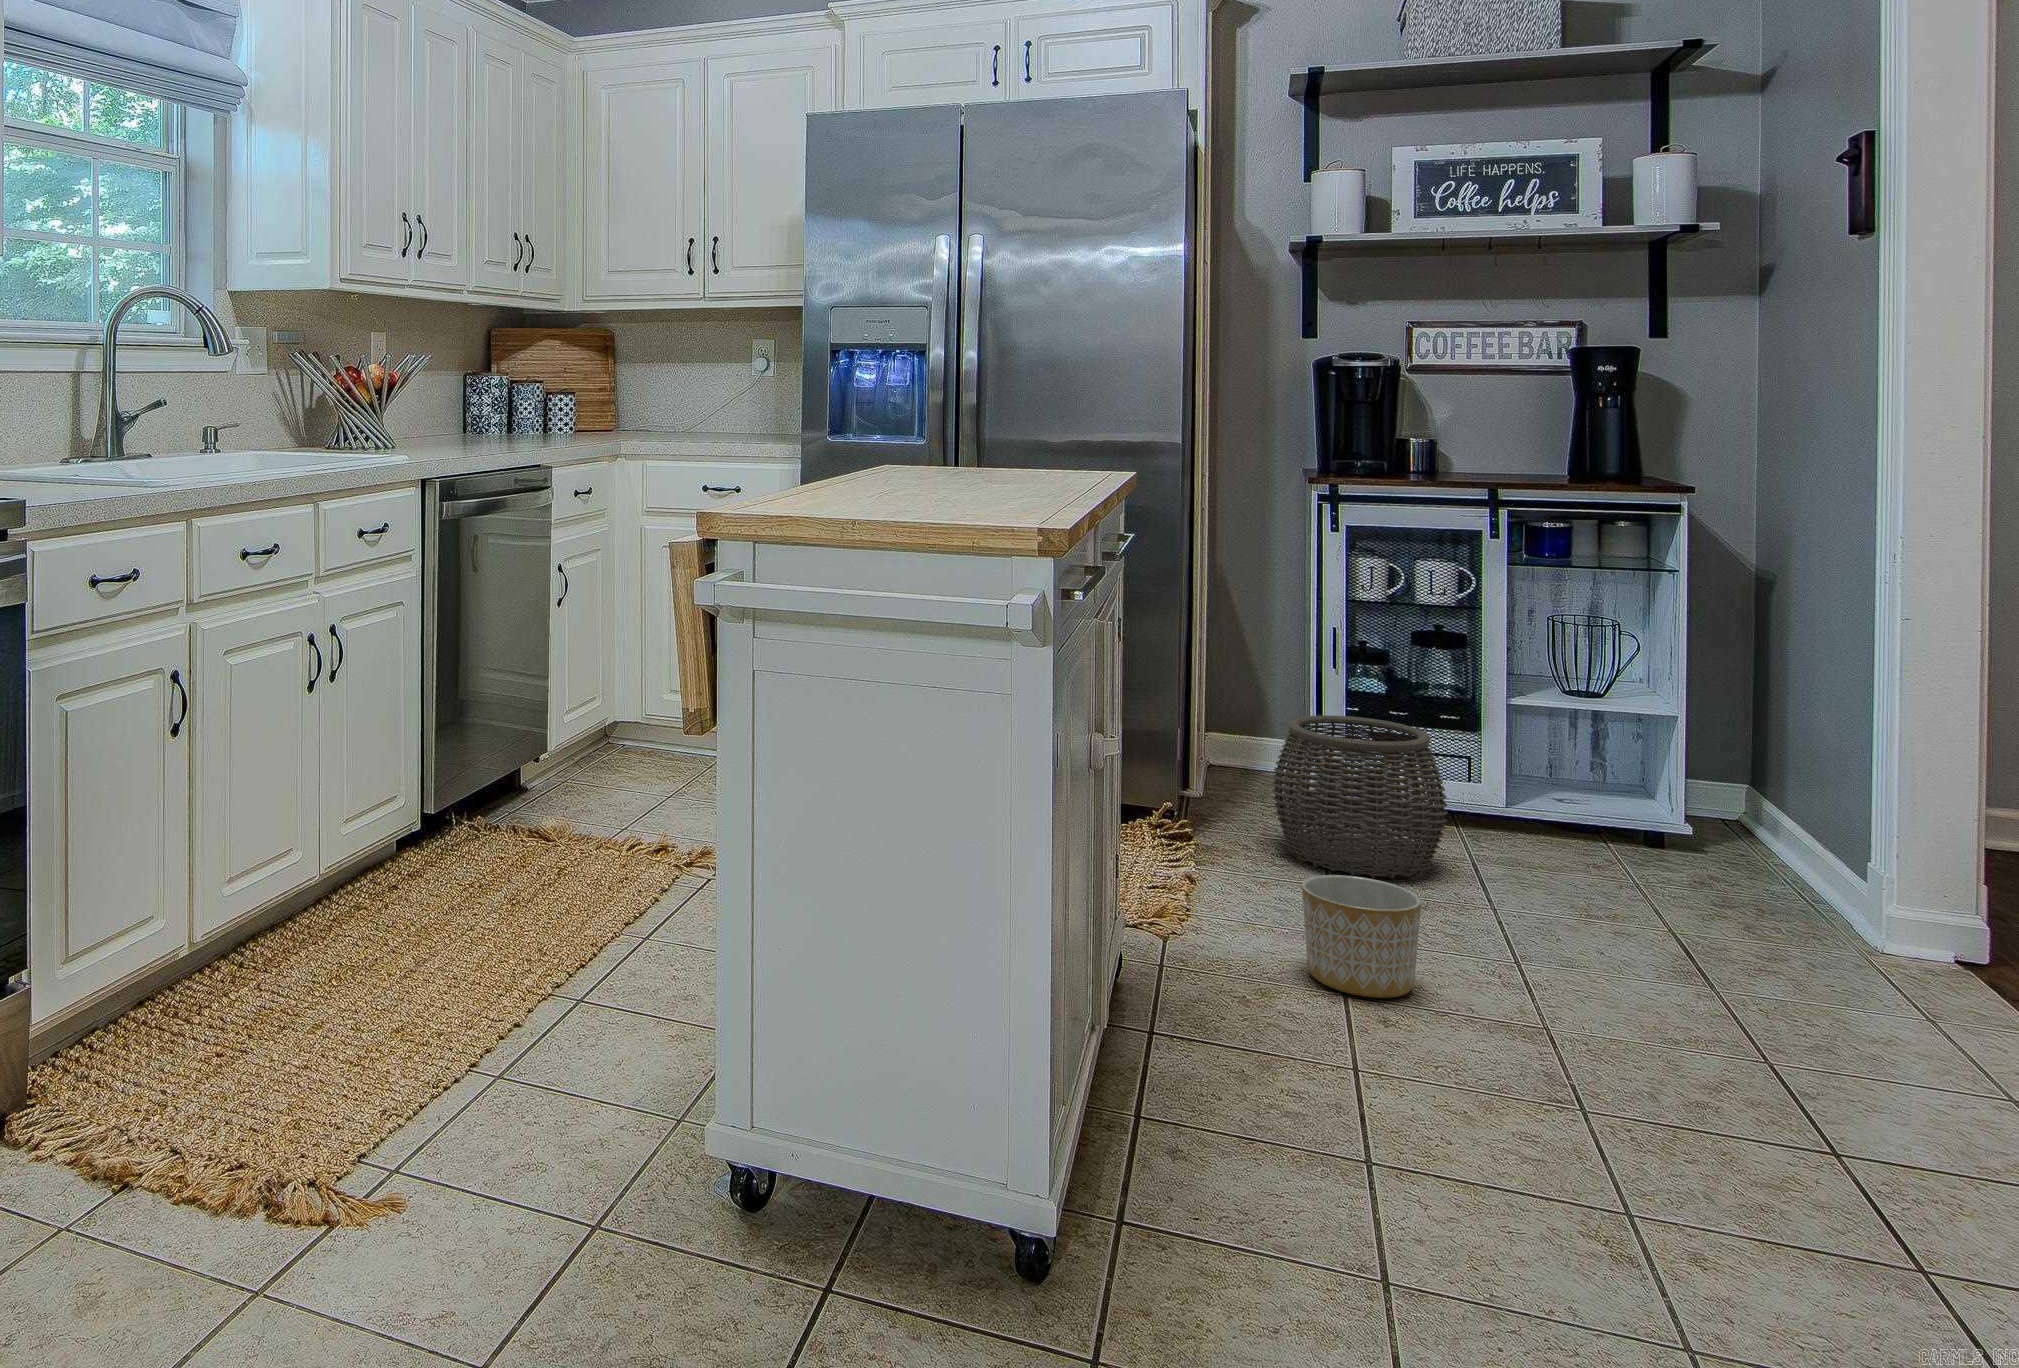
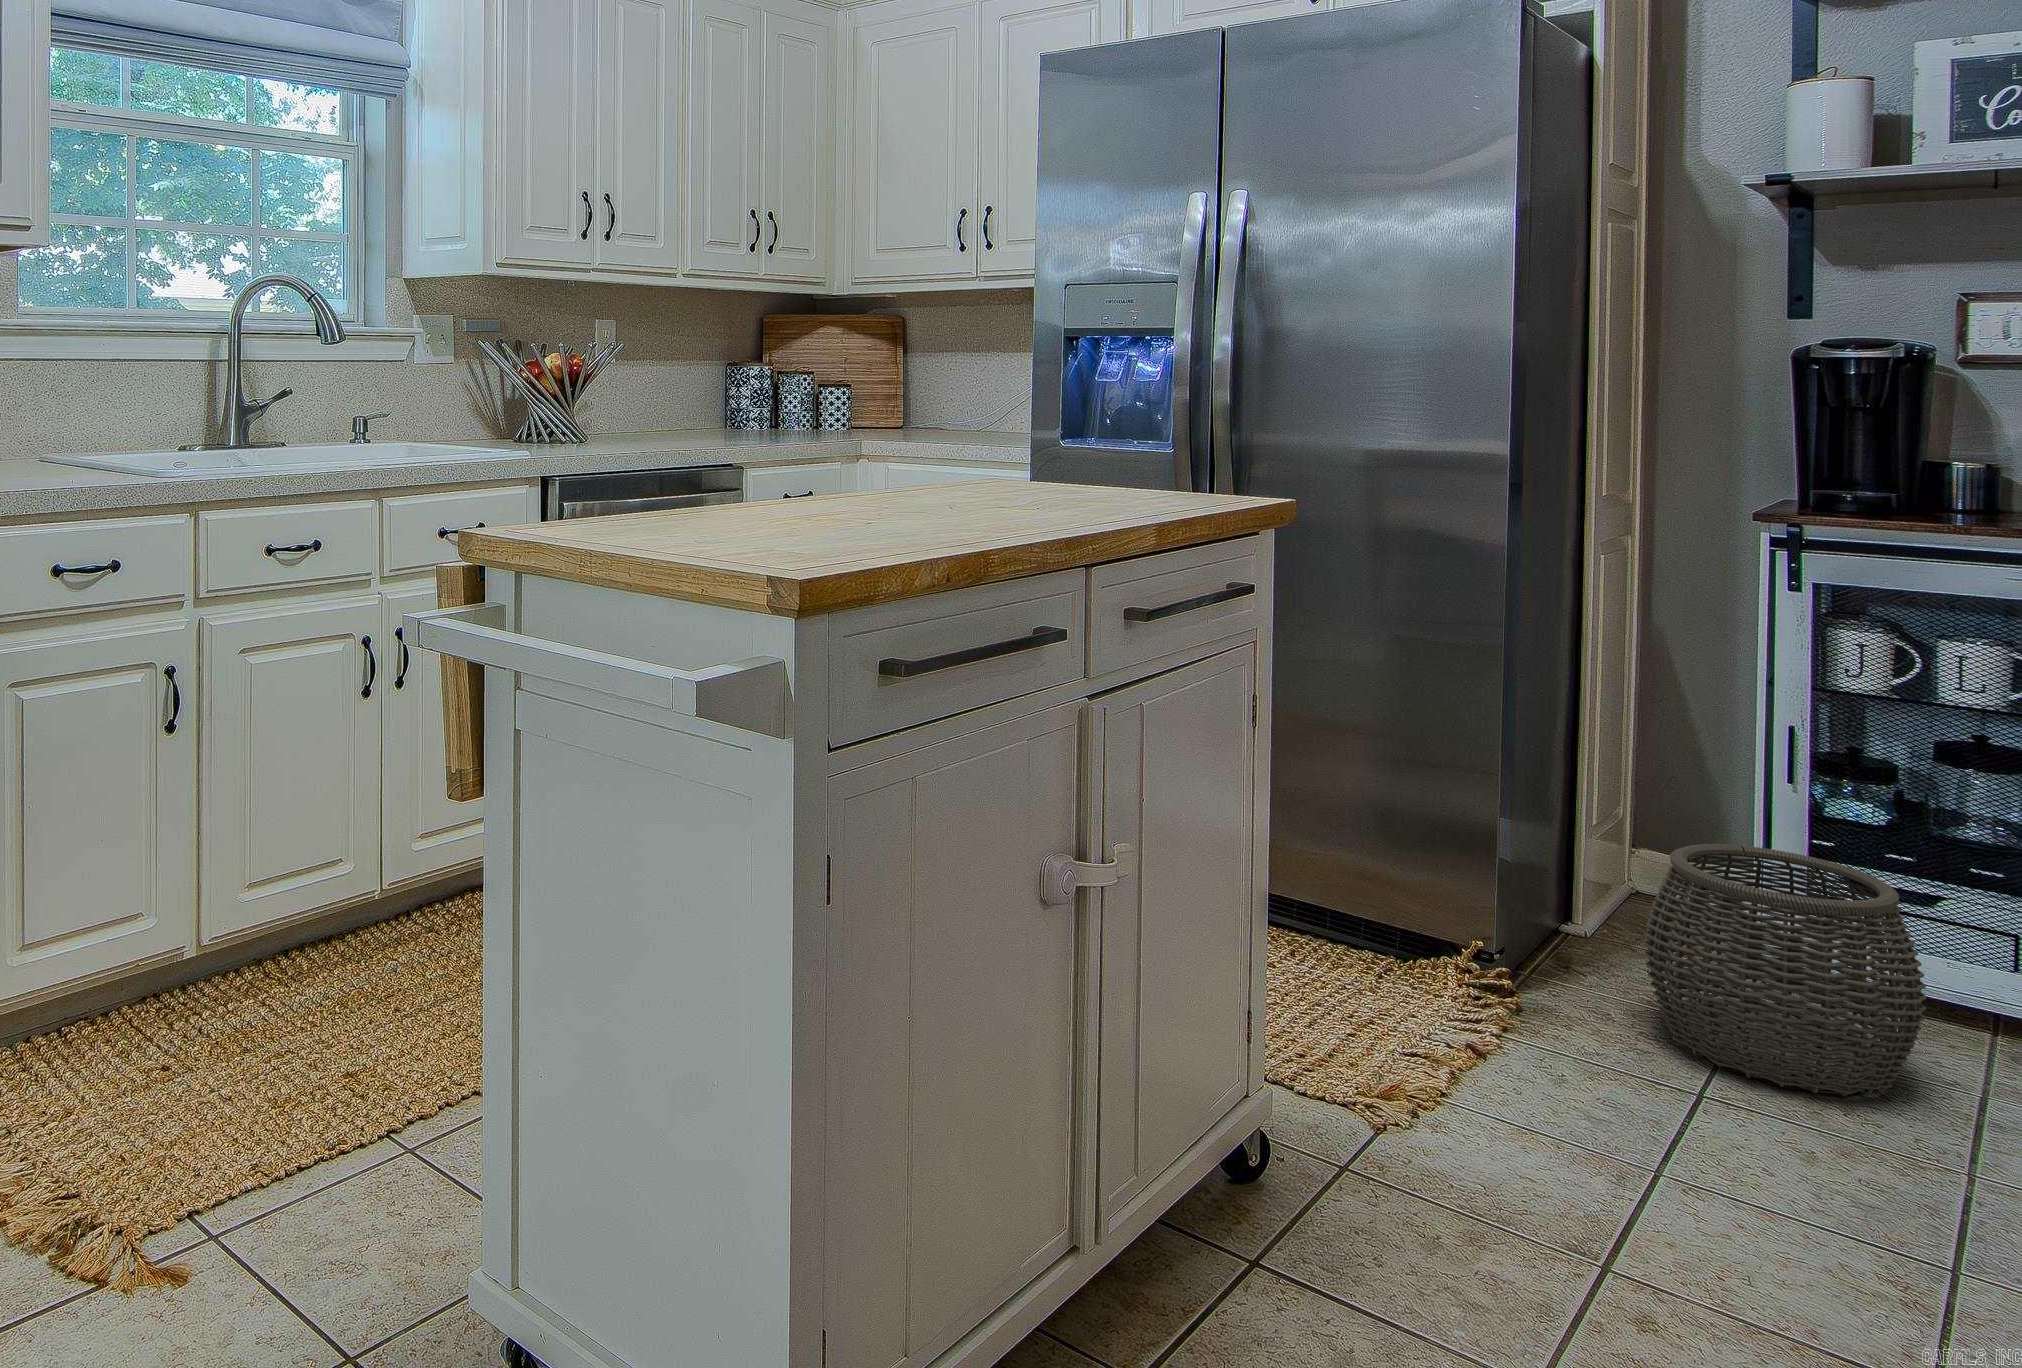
planter: present [1302,875,1421,998] -> none [1550,1079,1738,1279]

